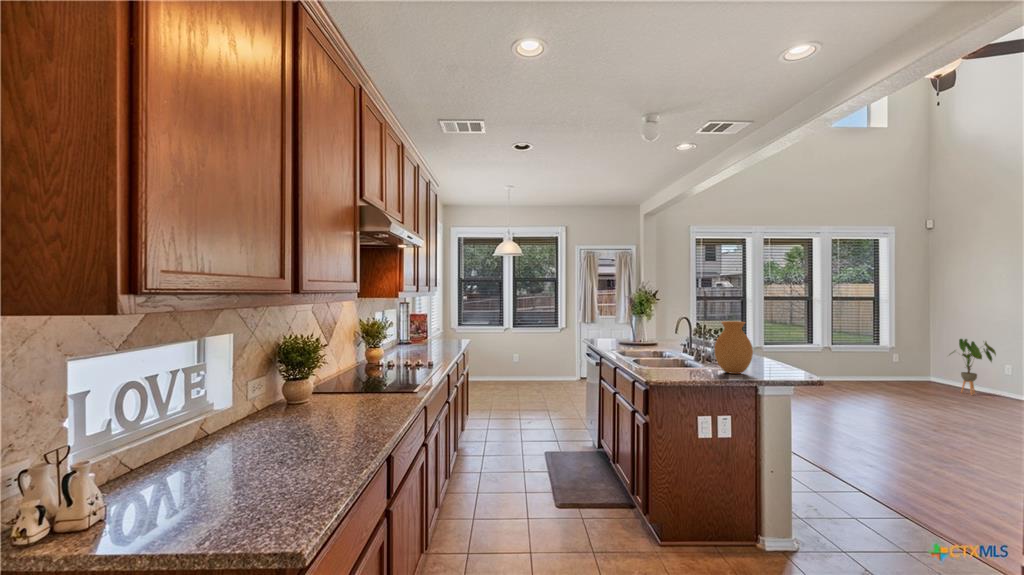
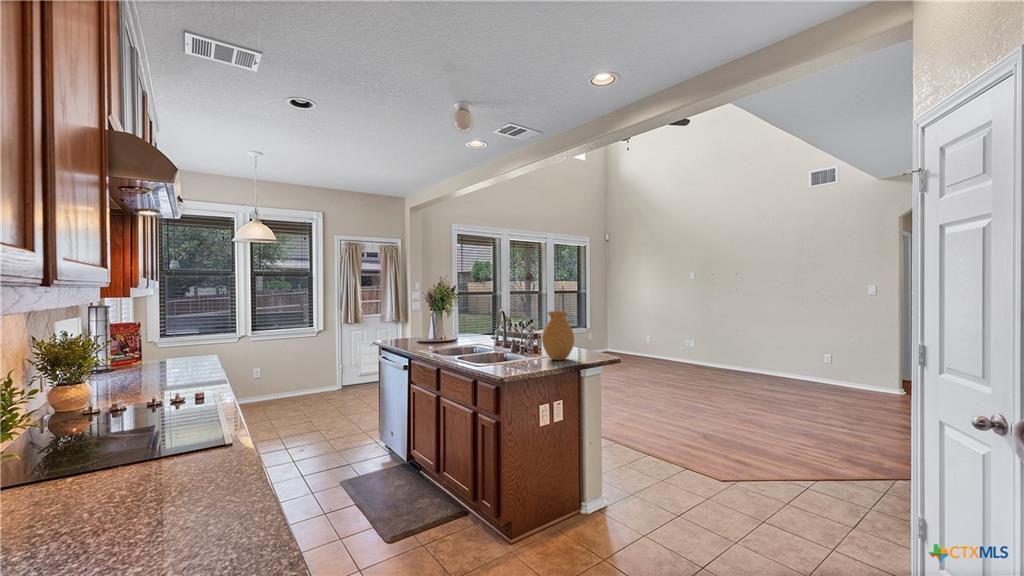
house plant: present [951,339,996,395] -> none [615,315,639,354]

